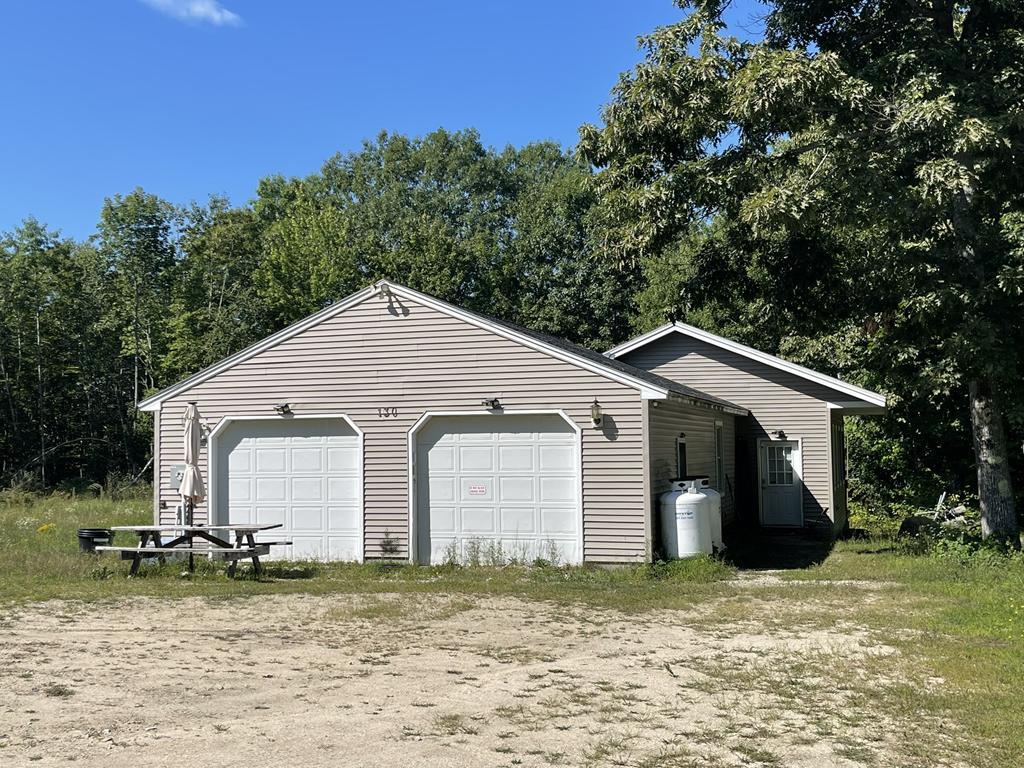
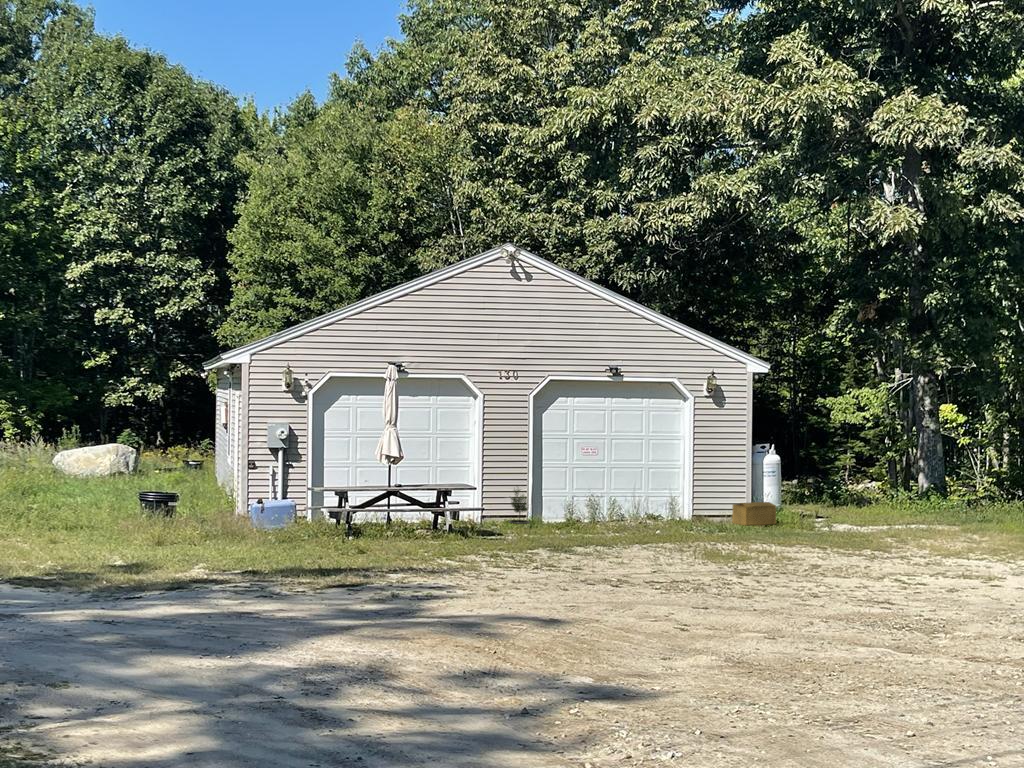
cardboard box: none [624,550,671,577] -> present [732,502,776,525]

